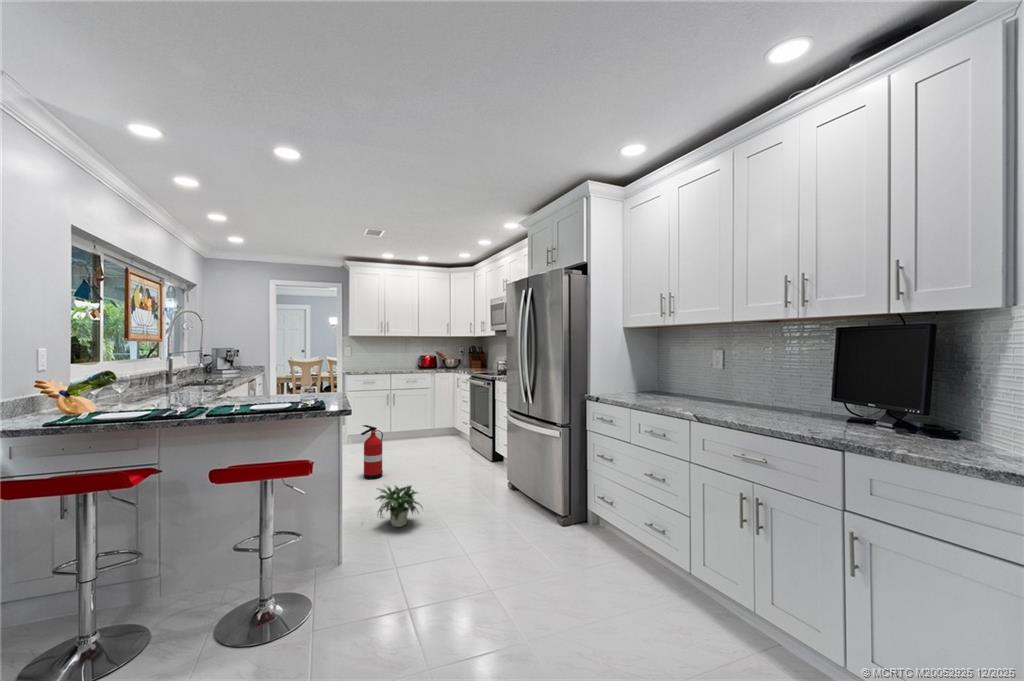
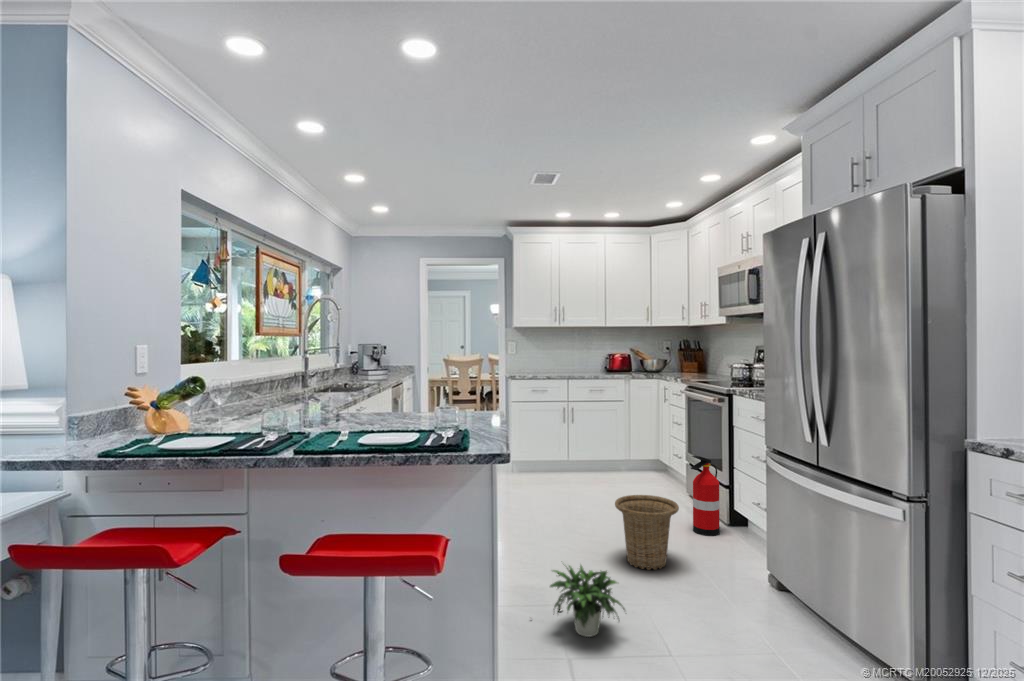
fire extinguisher: present [361,425,383,479] -> present [691,456,719,536]
basket: none [419,445,459,490] -> present [615,495,679,570]

